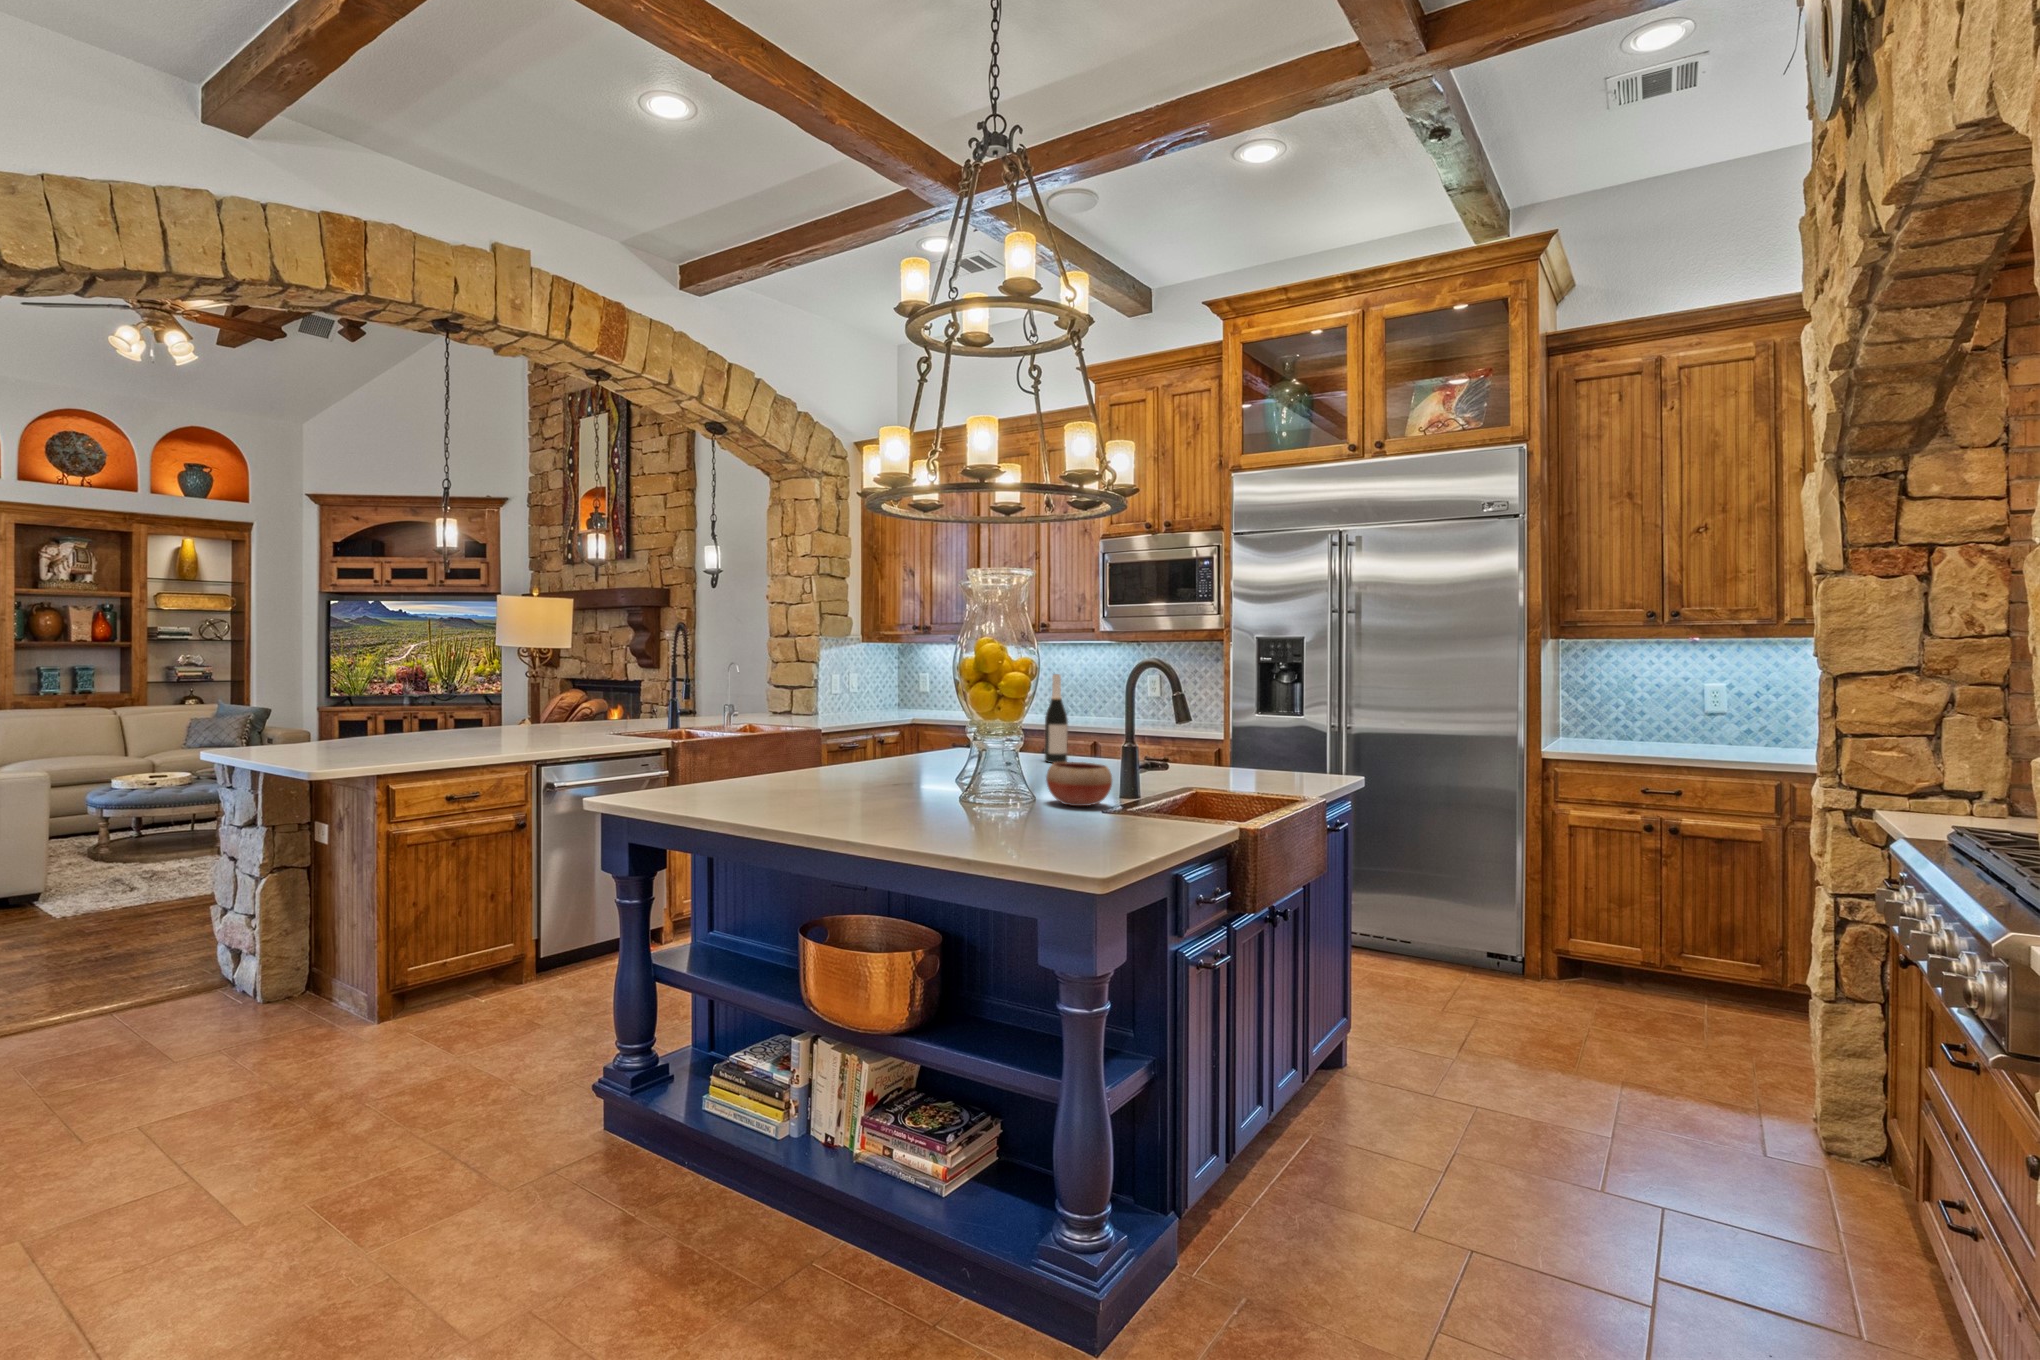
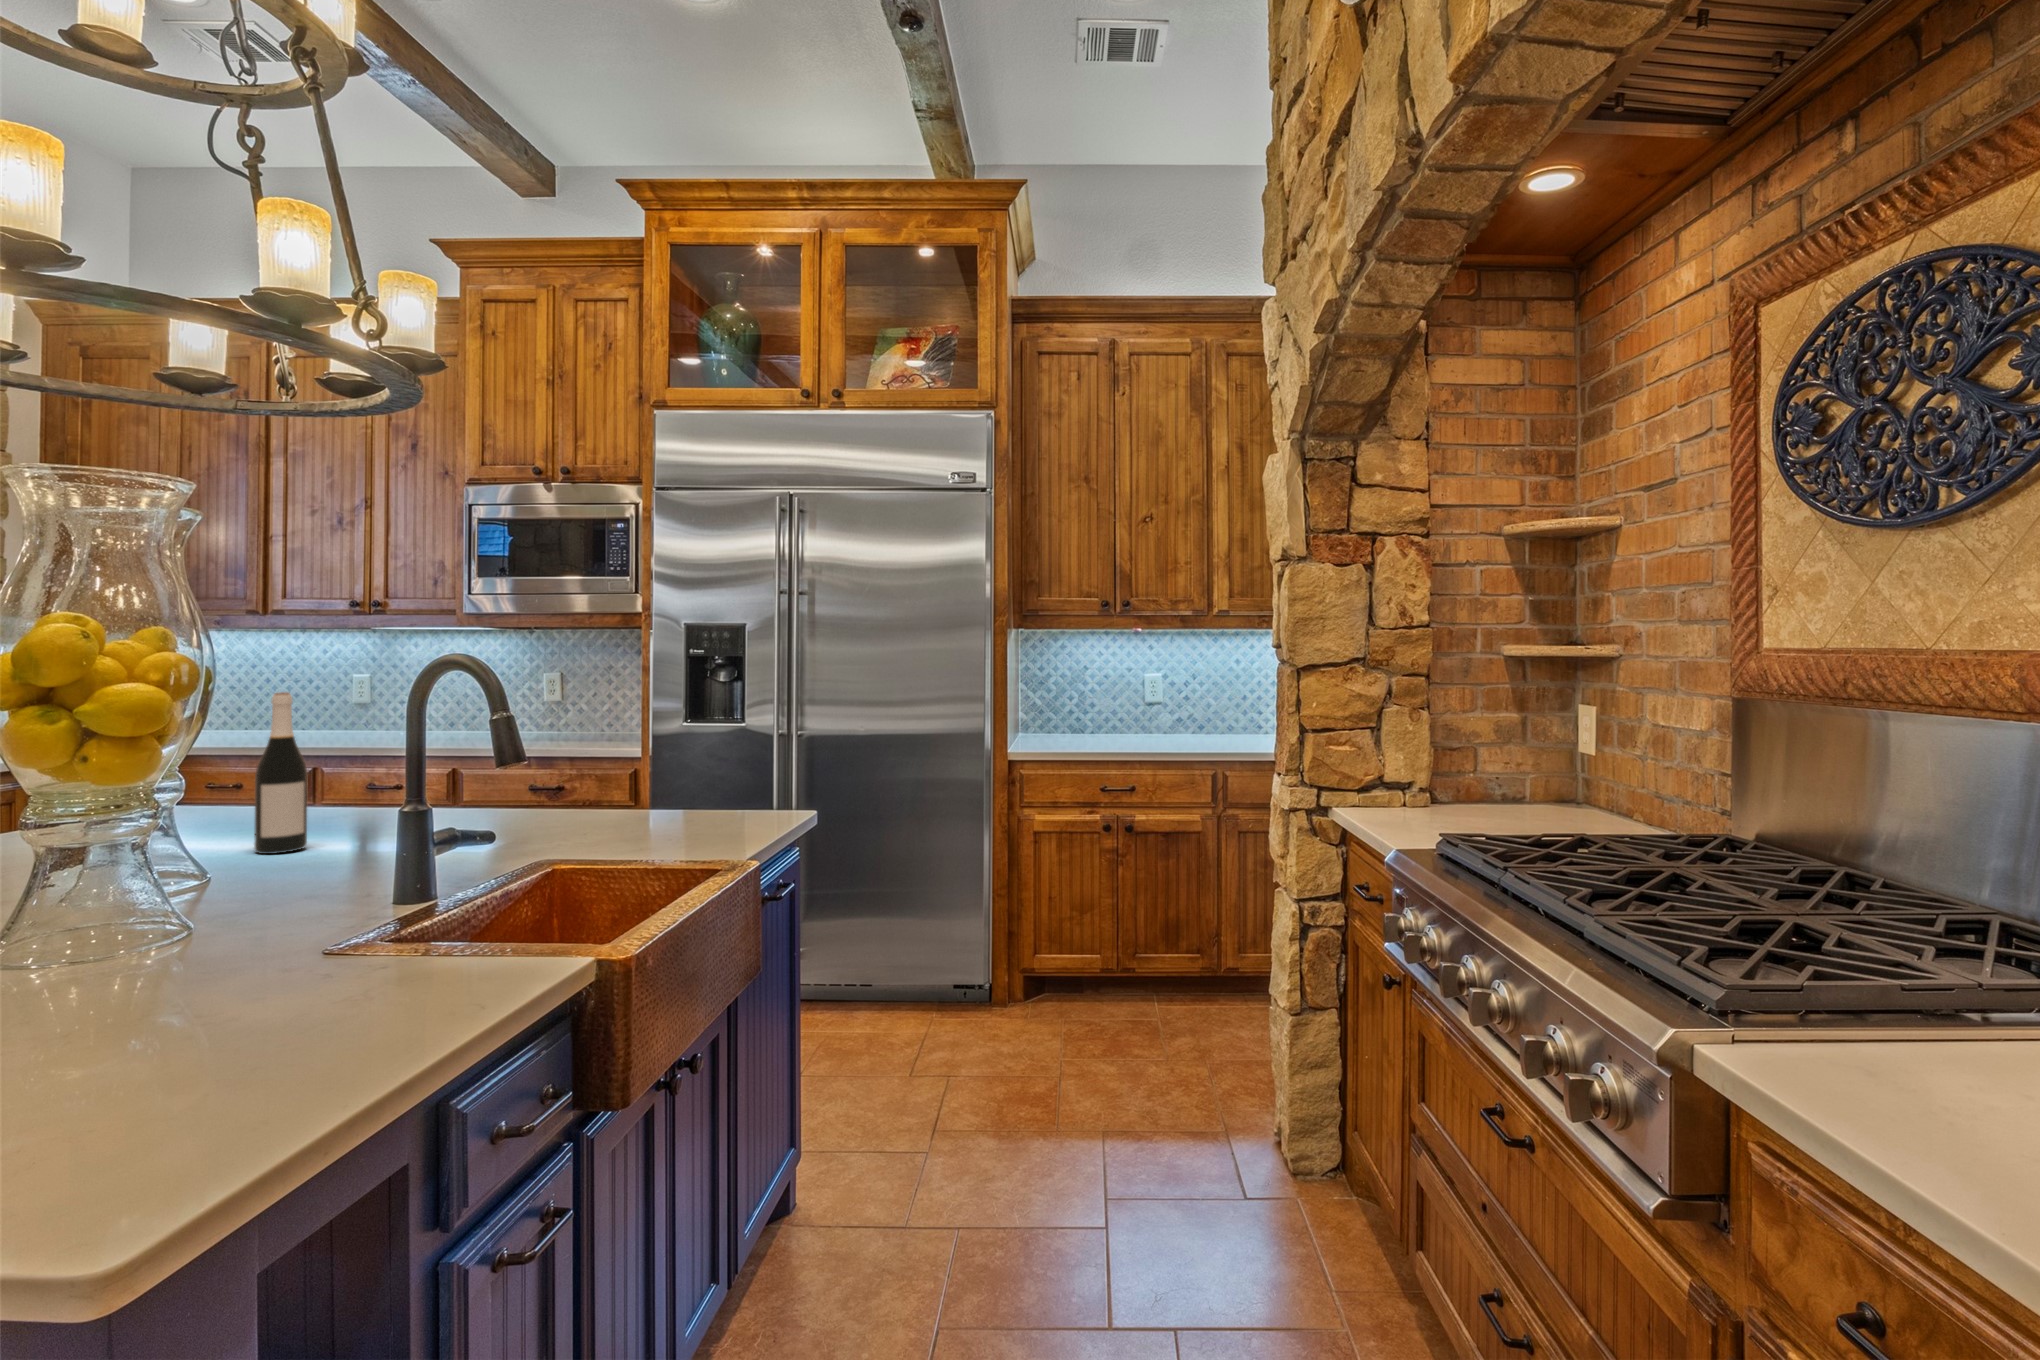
bowl: present [1046,762,1112,806] -> none [67,900,273,1015]

